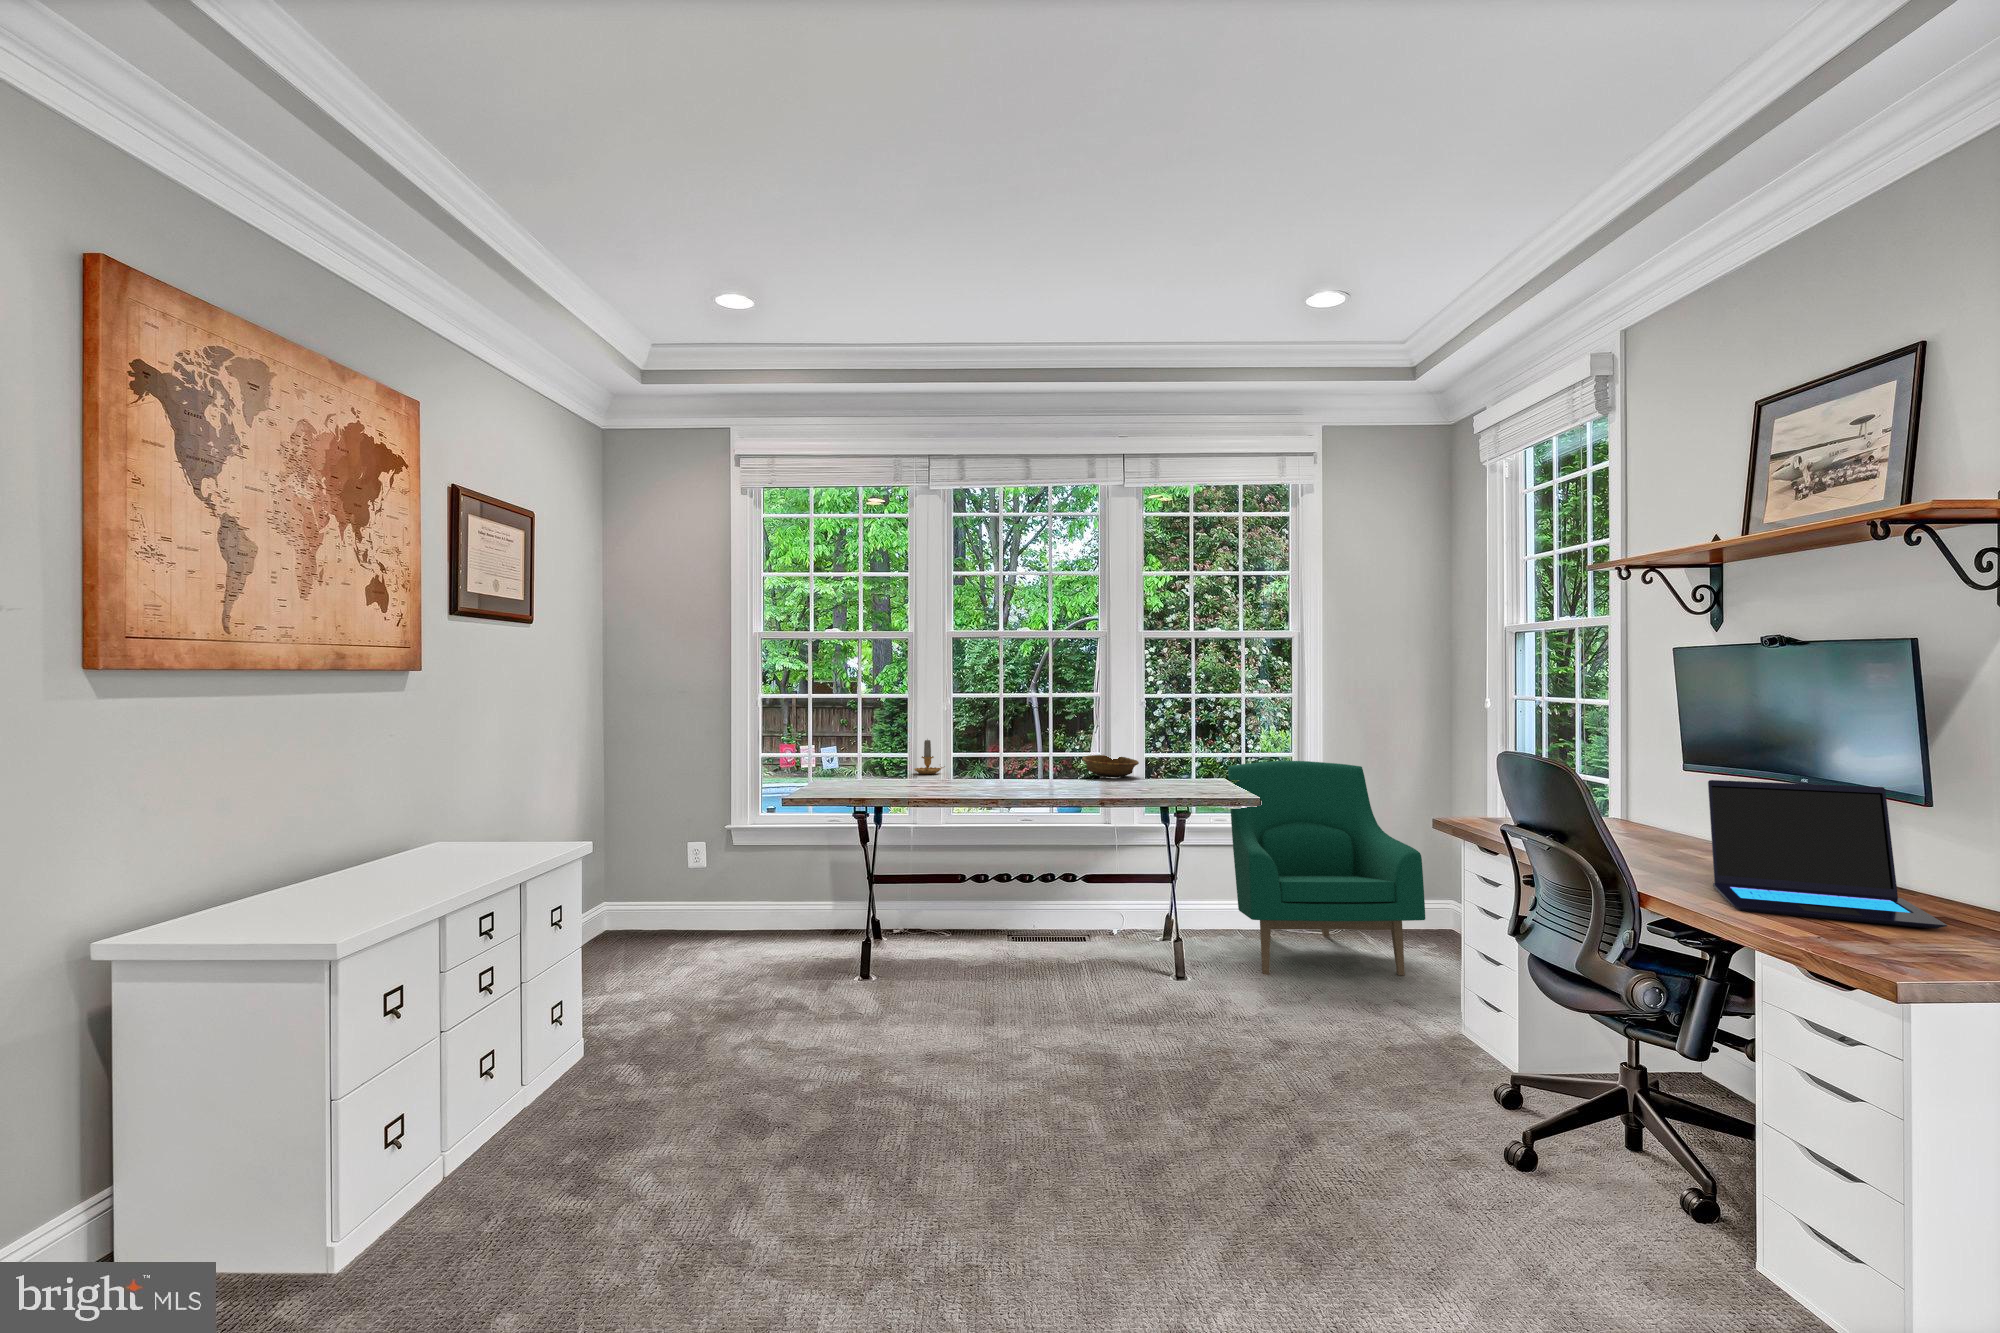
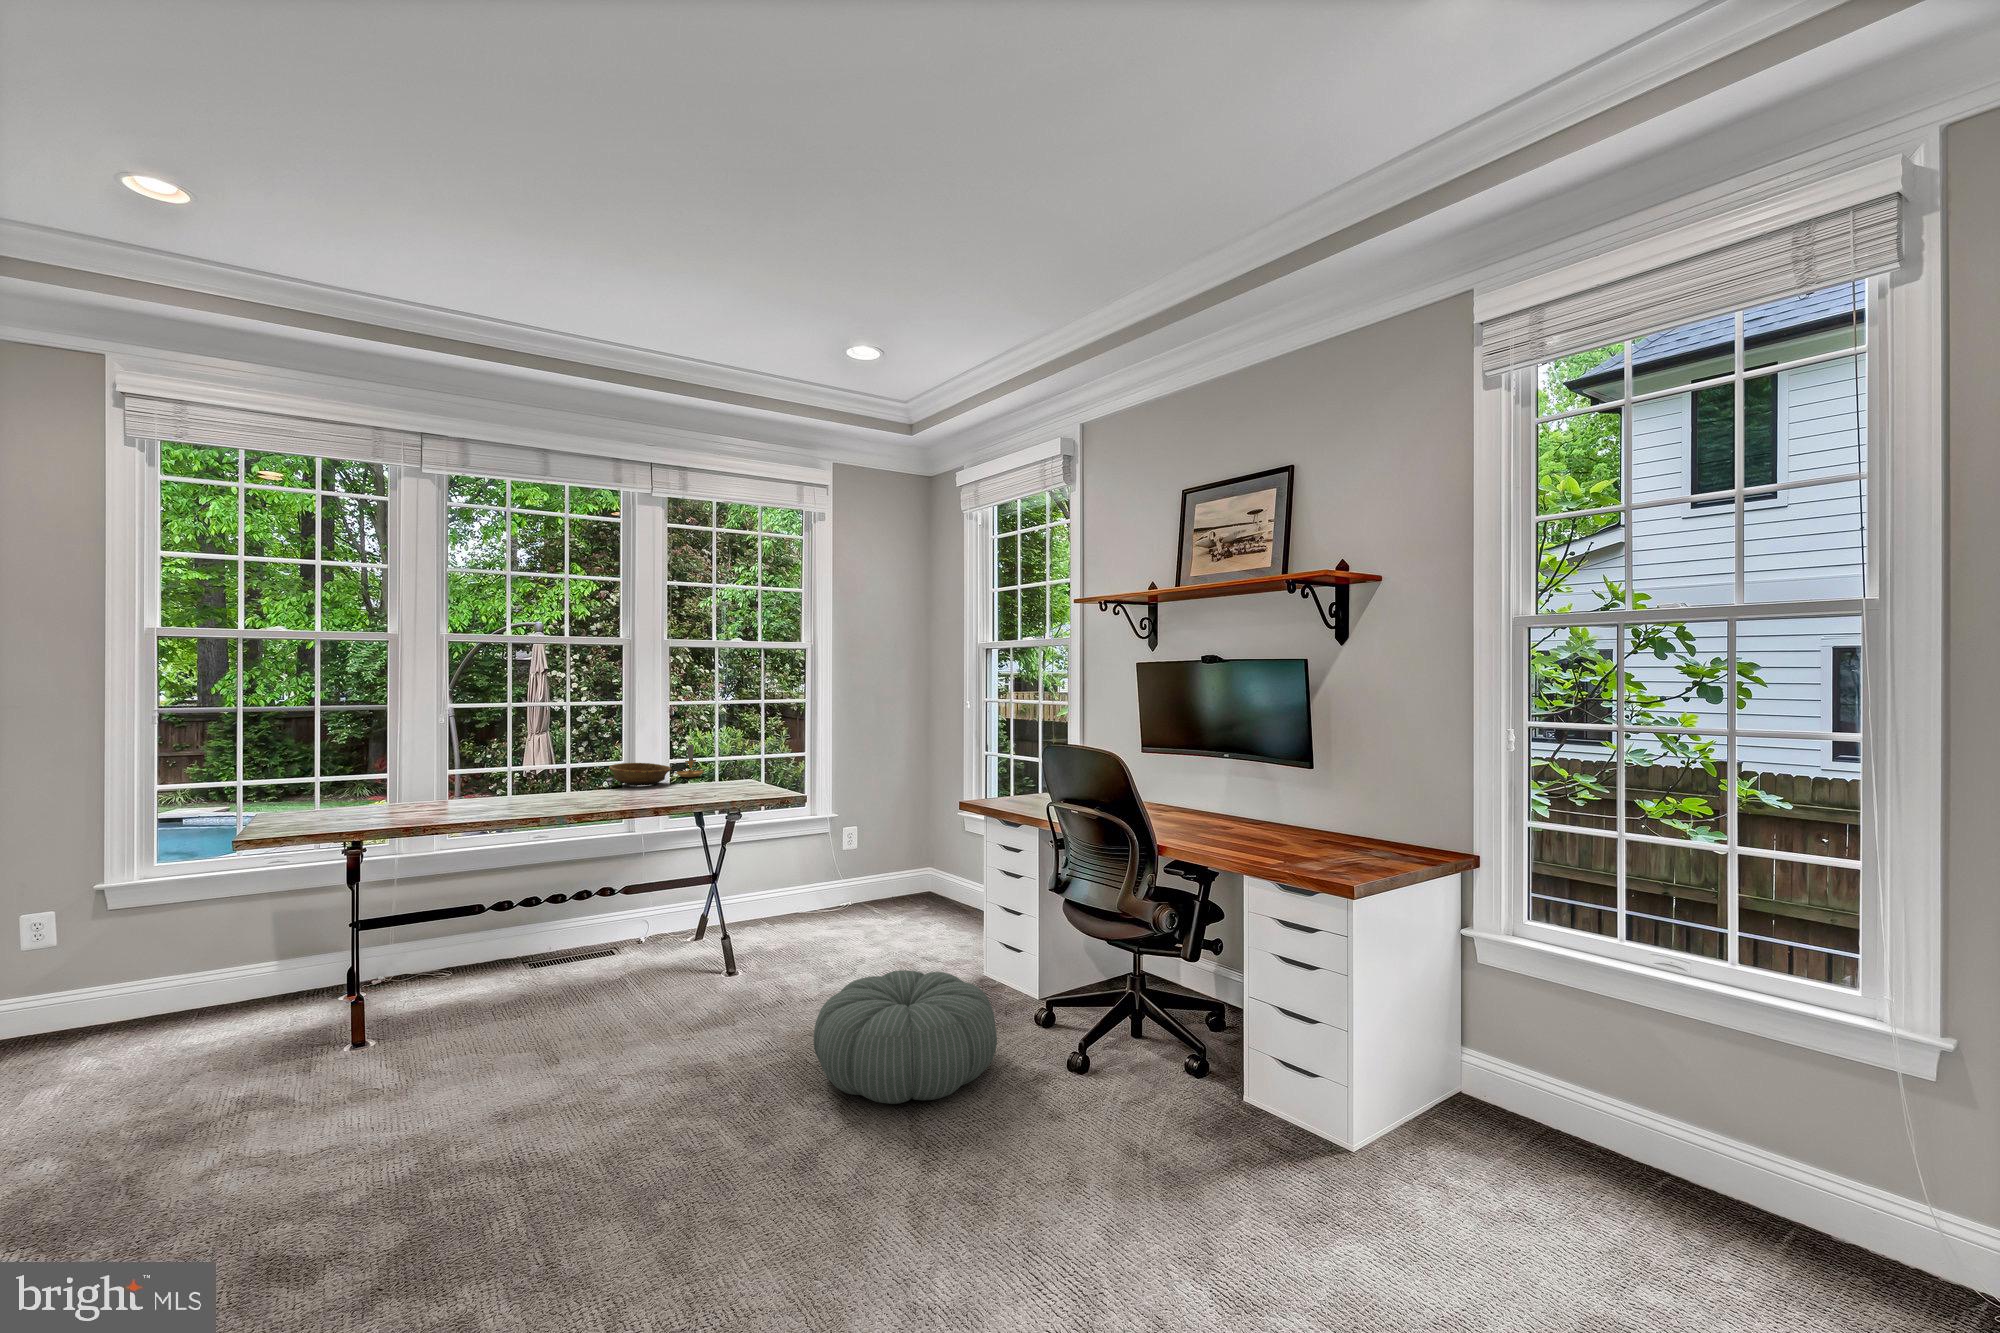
candle: present [914,740,945,774] -> present [676,744,704,778]
armchair: present [1228,761,1425,975] -> none [759,757,937,957]
laptop: present [1708,780,1947,929] -> none [1185,756,1328,850]
pouf: none [1208,996,1418,1138] -> present [814,970,997,1104]

